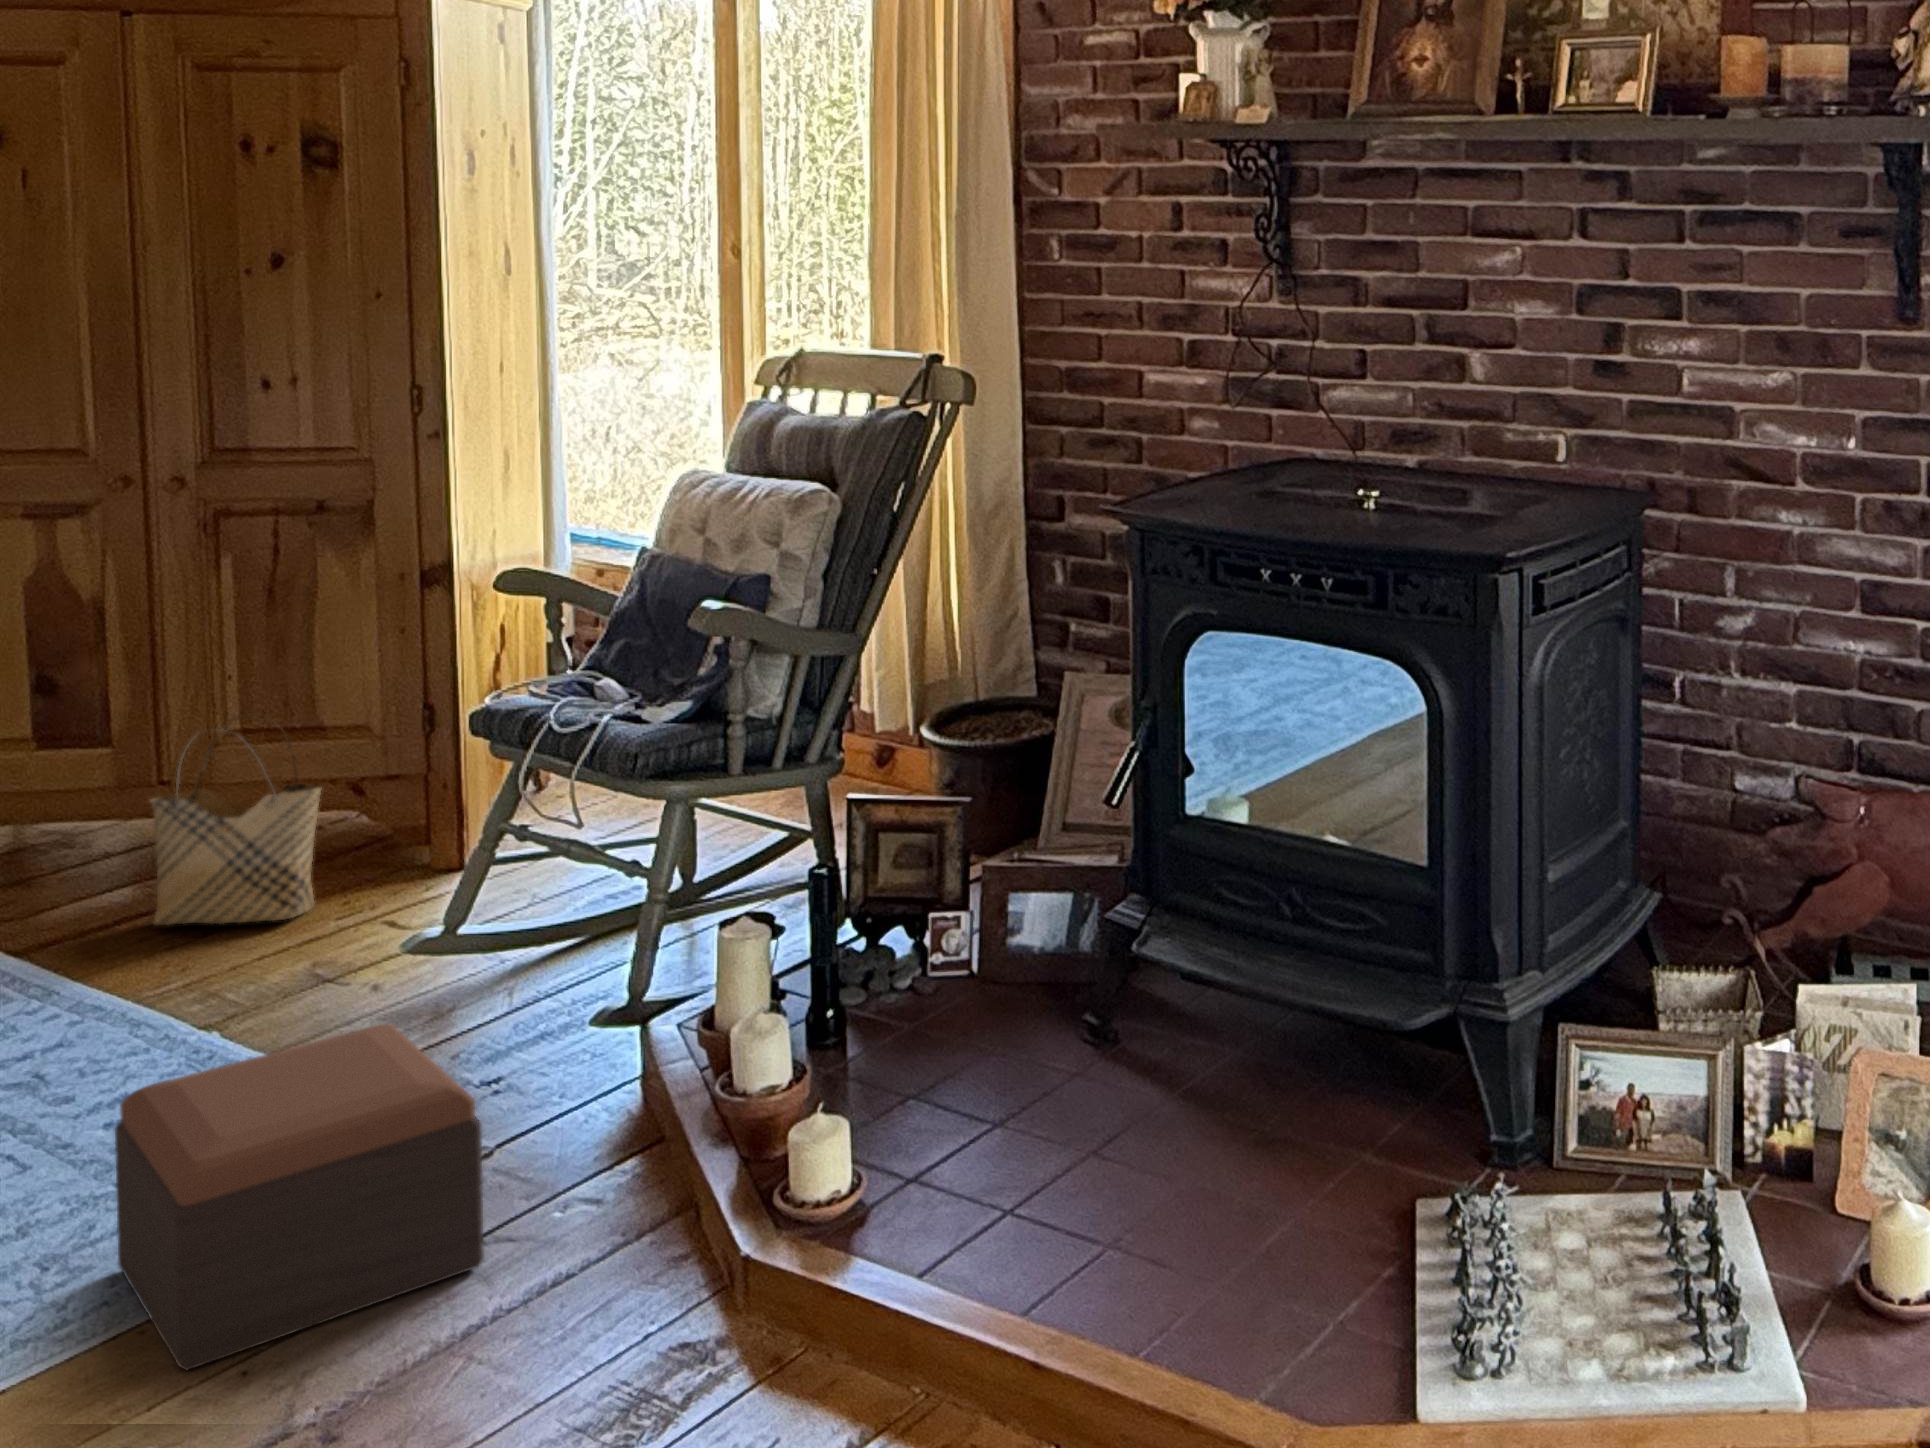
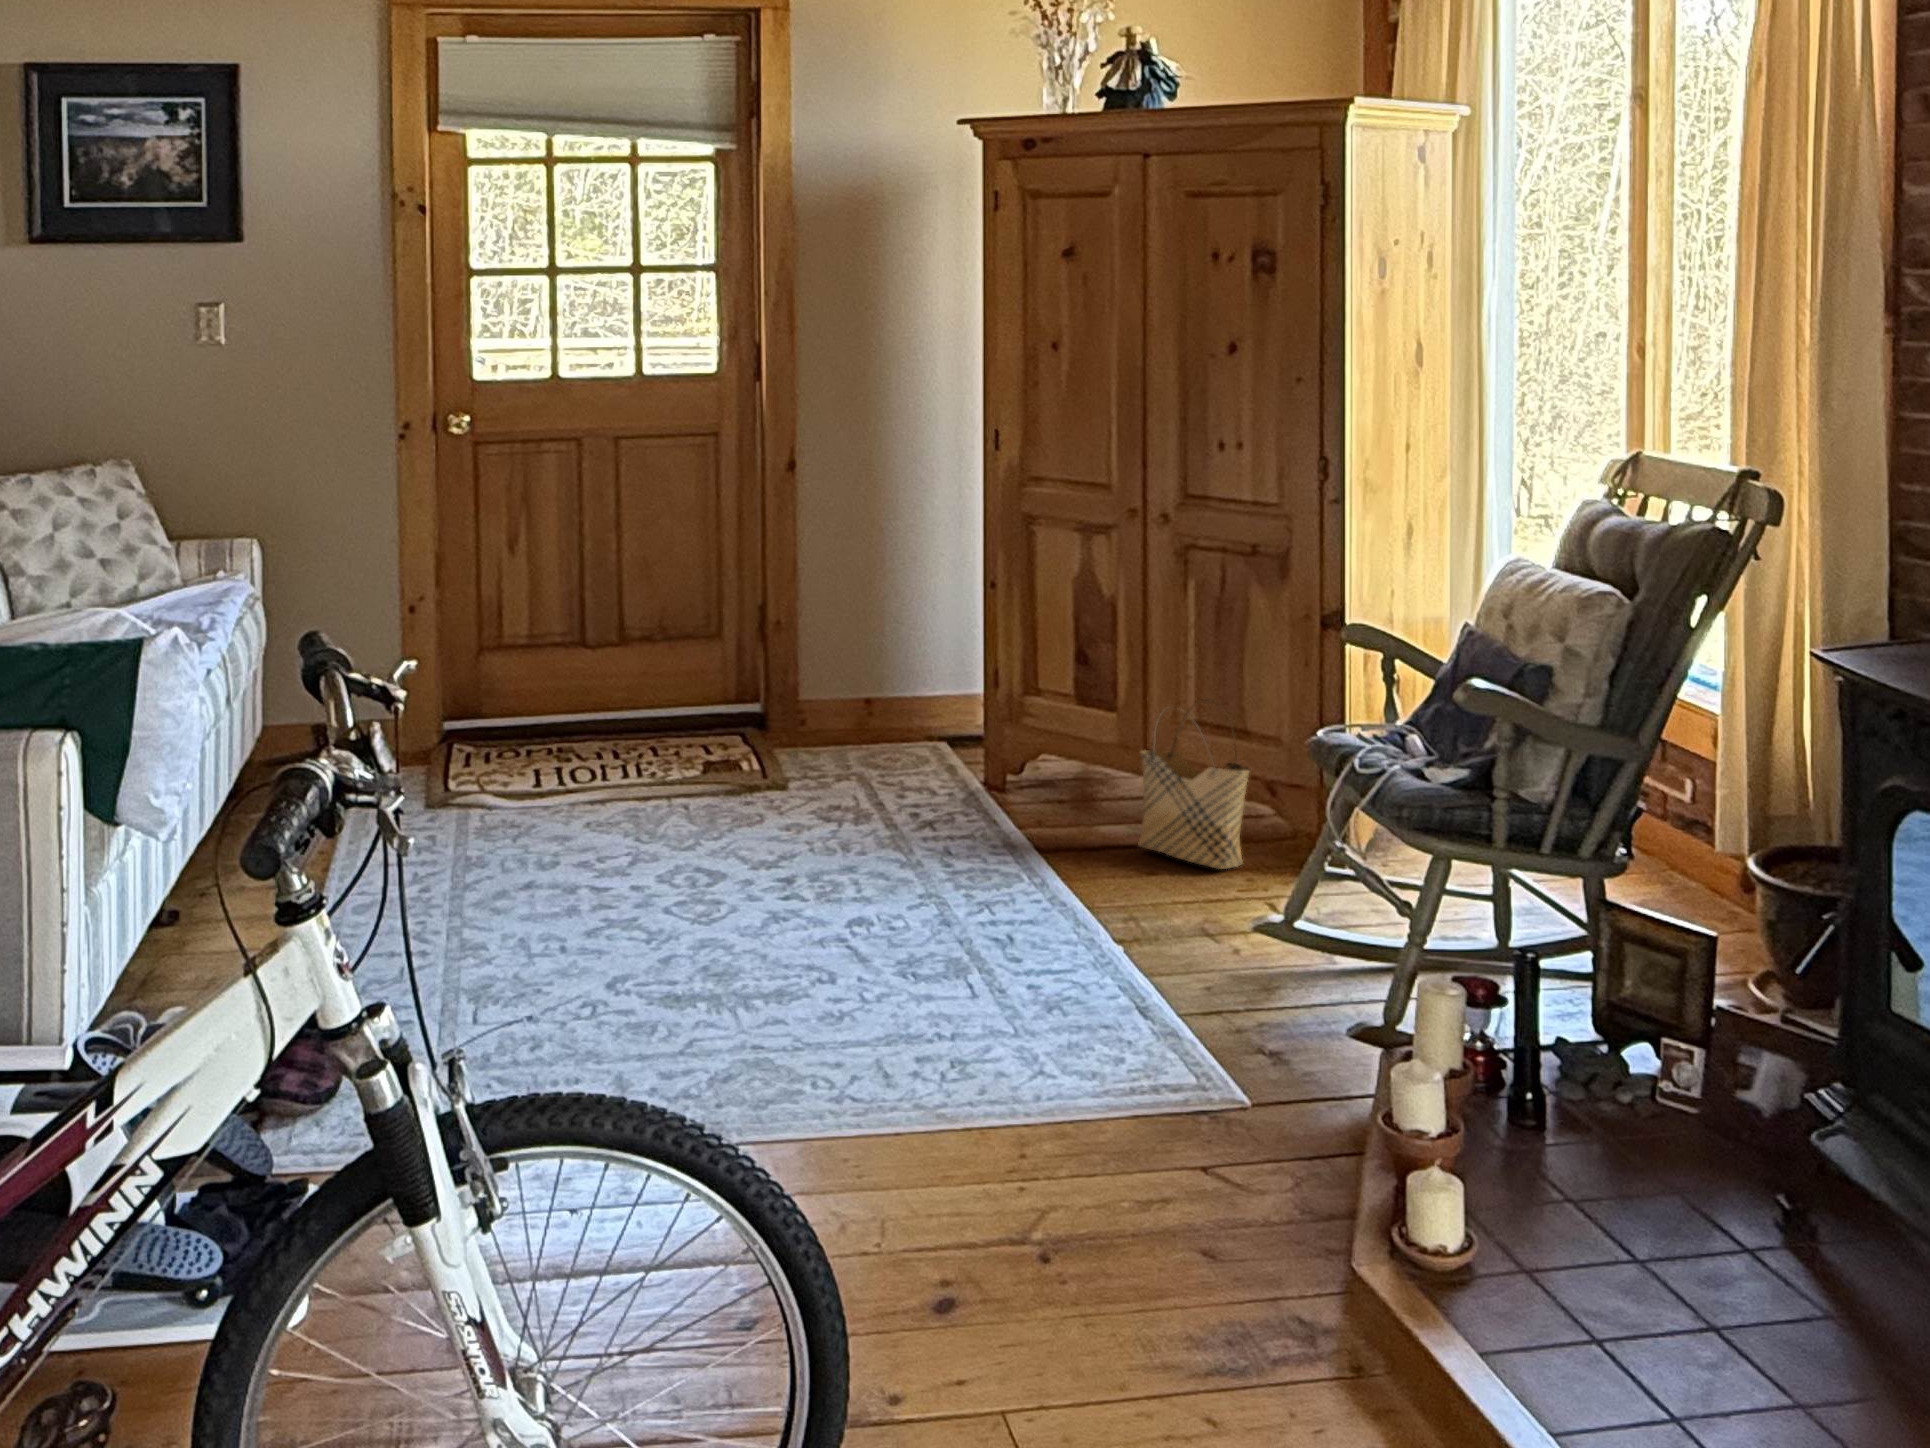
footstool: present [115,1024,484,1370] -> none [973,969,1184,1202]

